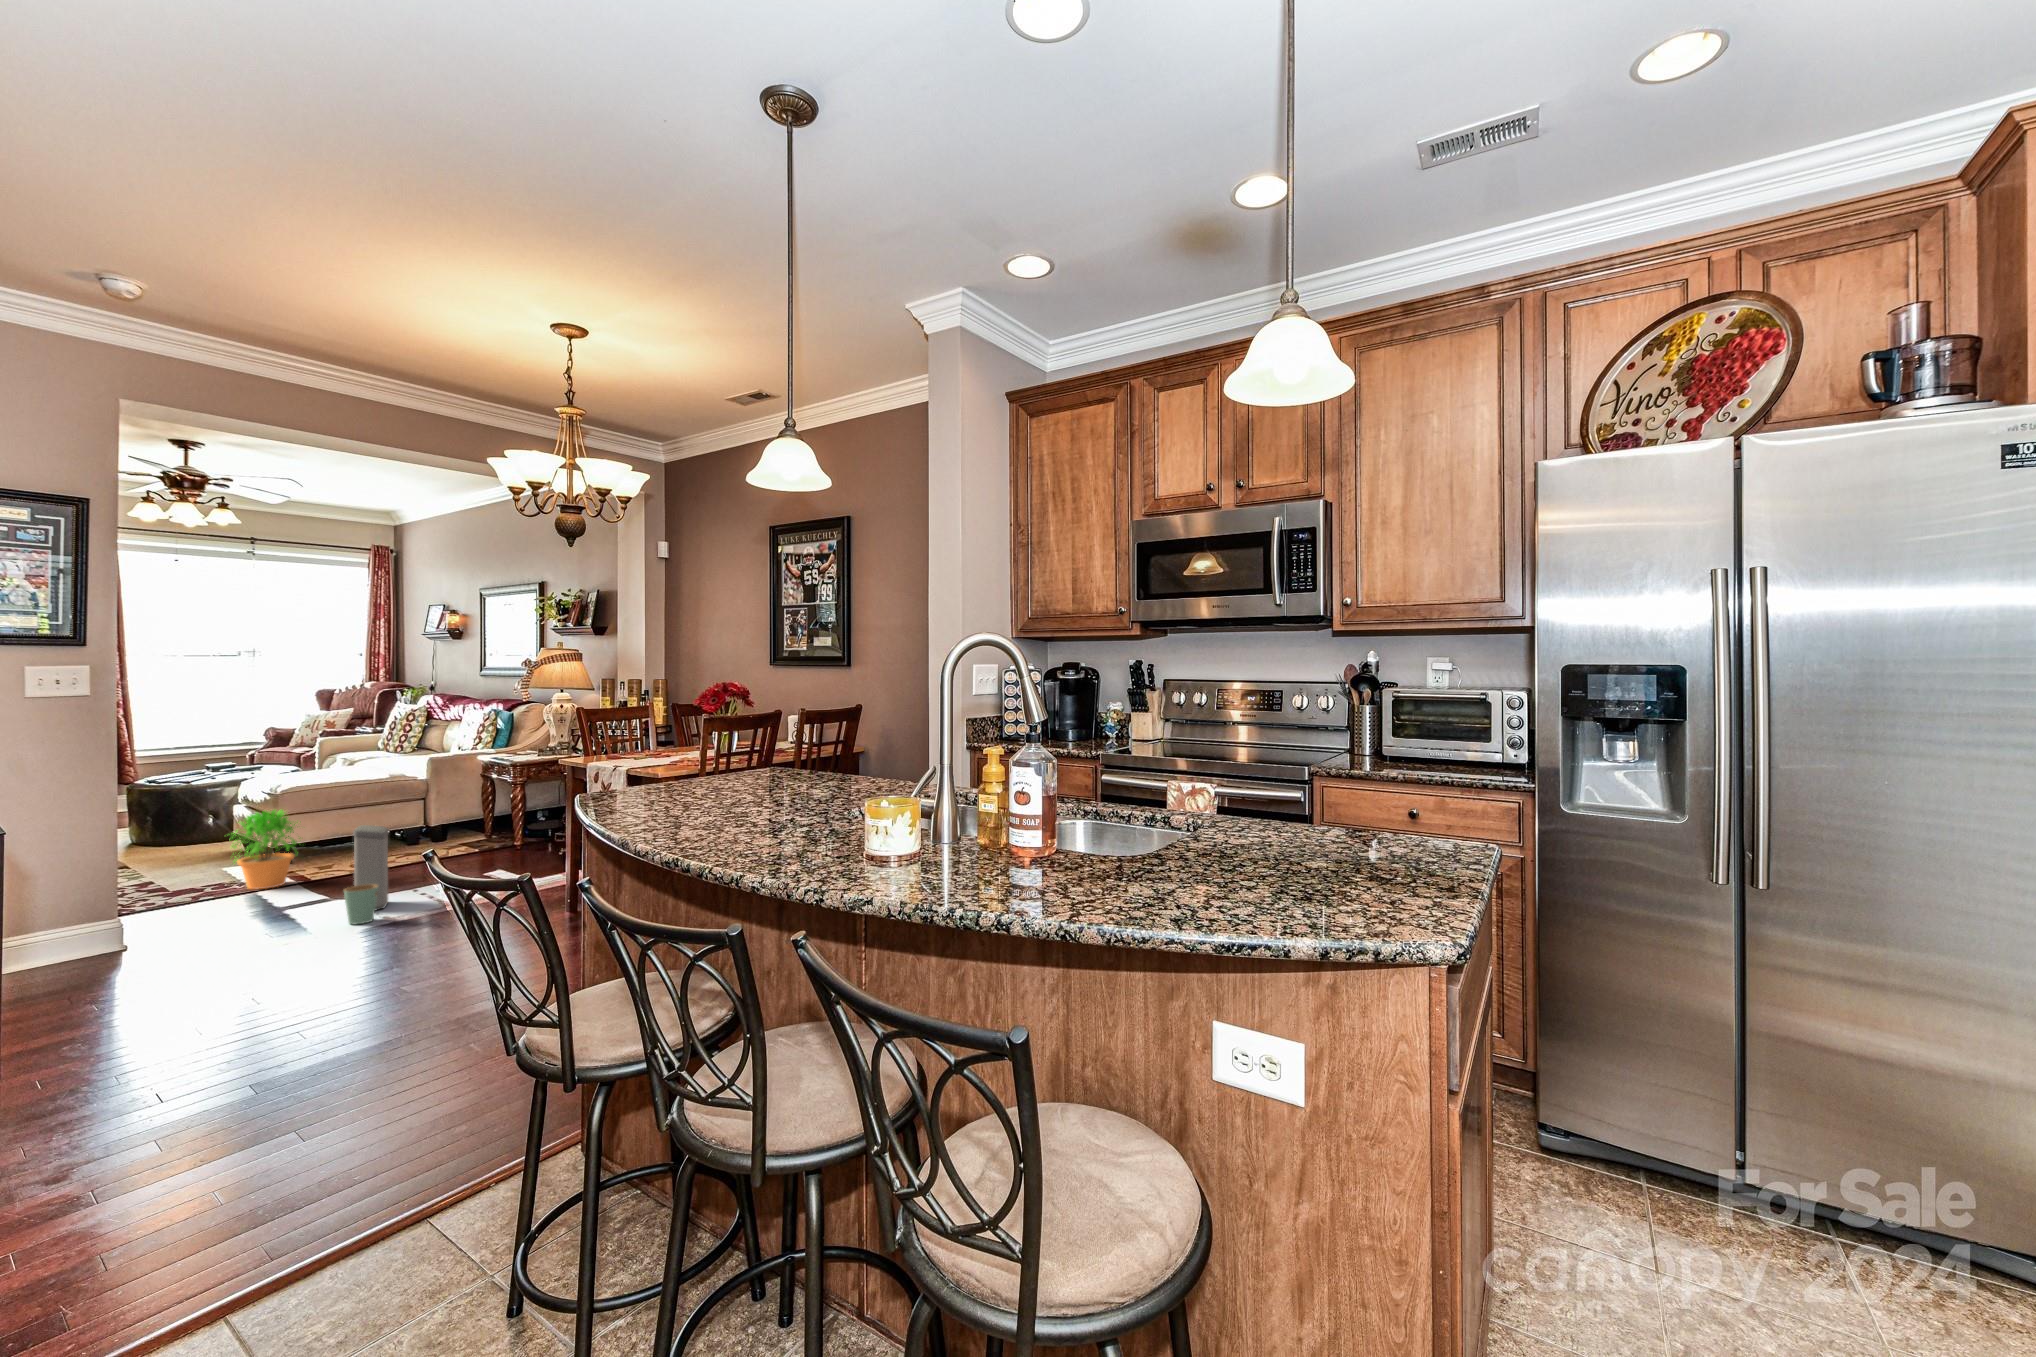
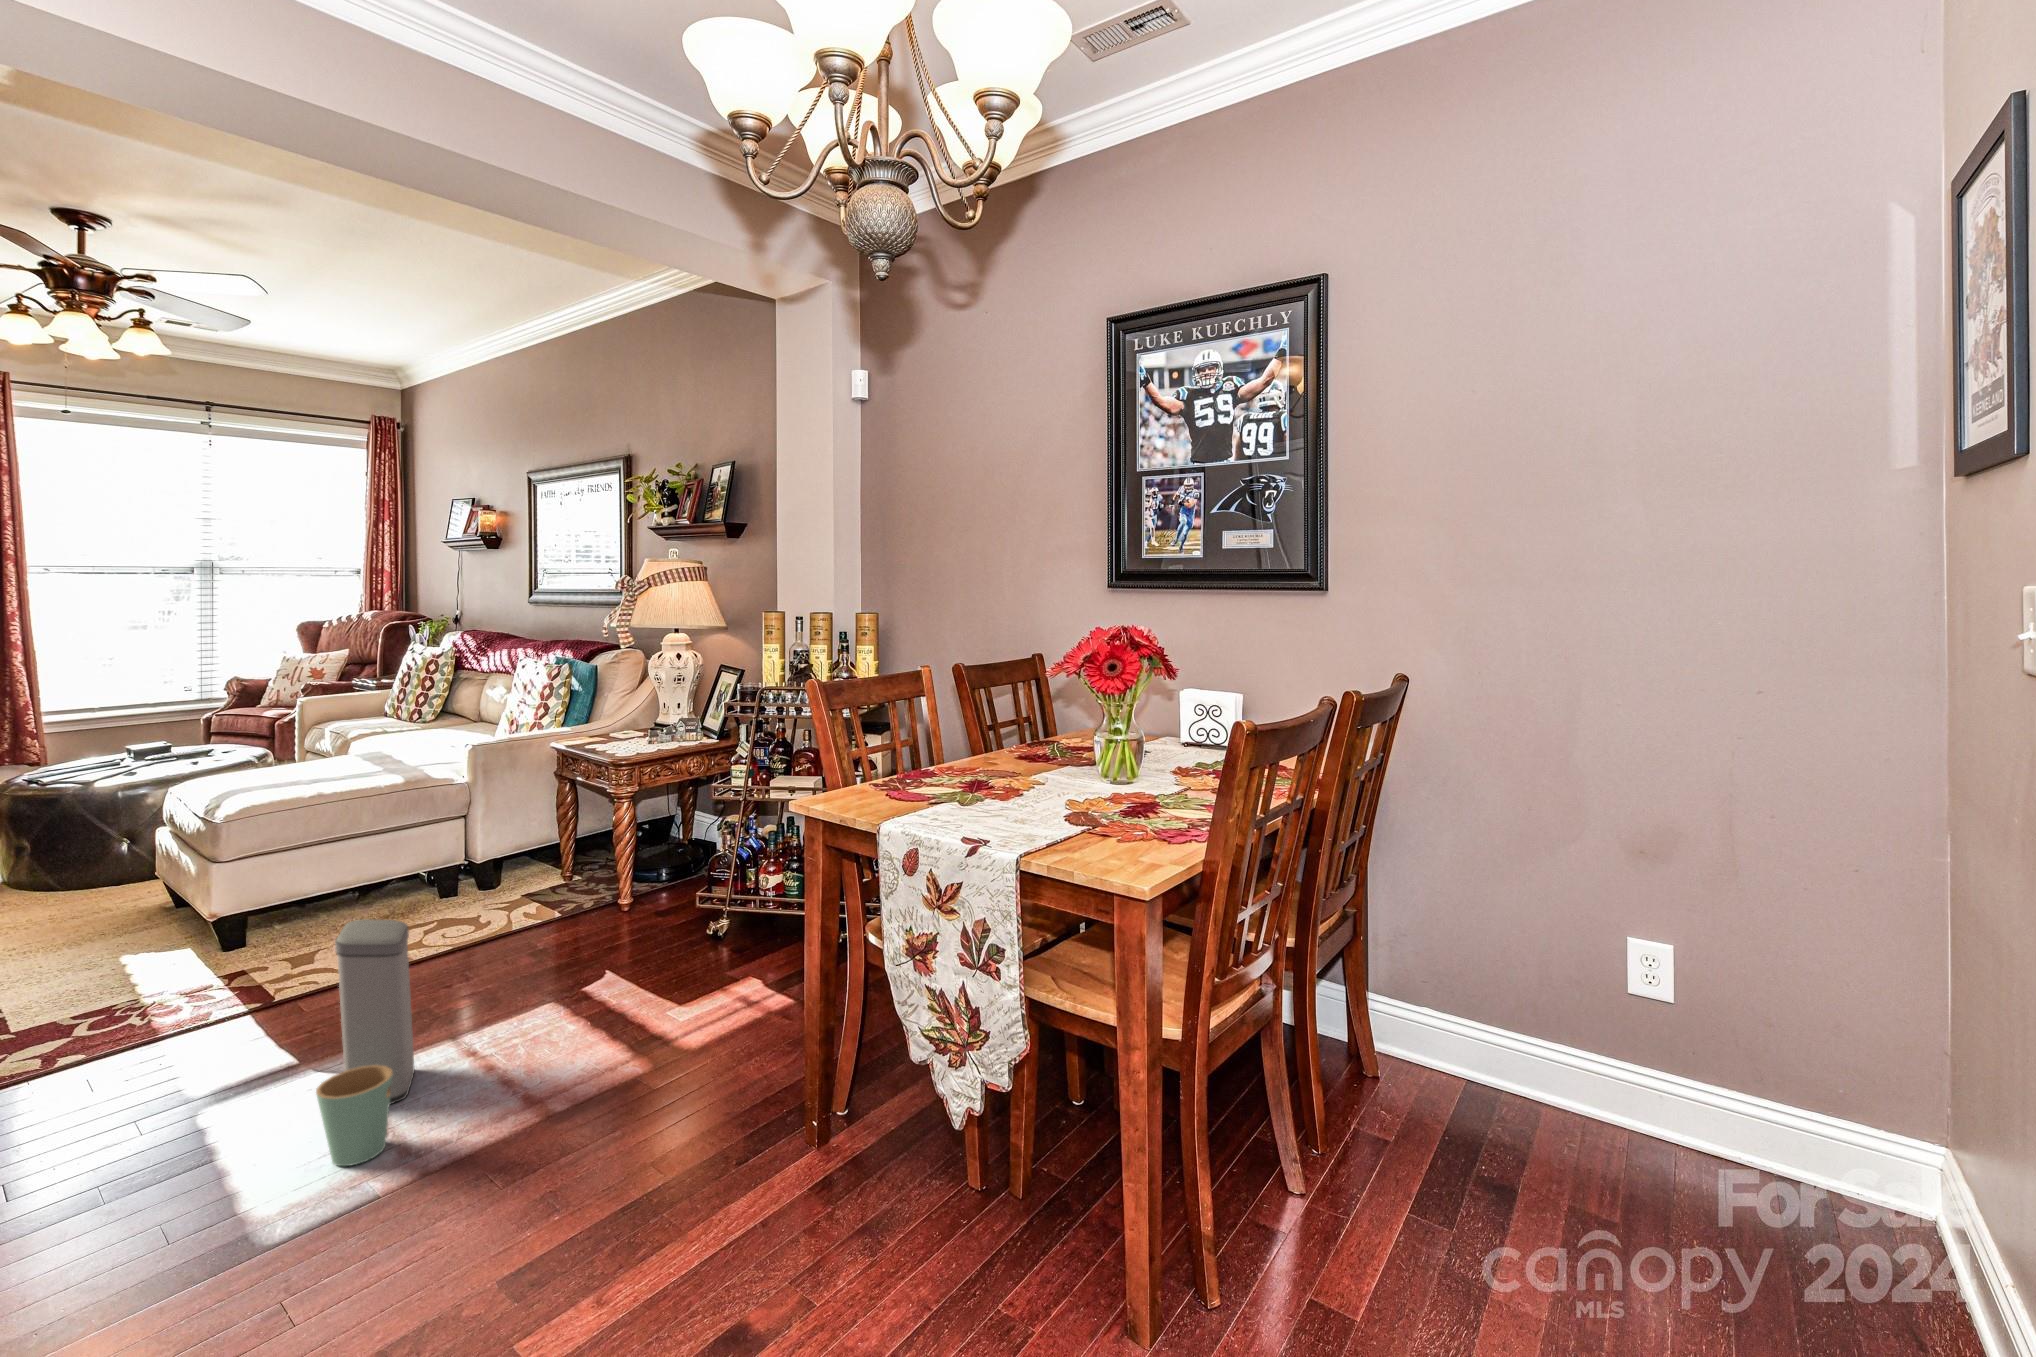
potted plant: present [232,810,300,889] -> none [90,858,262,1019]

